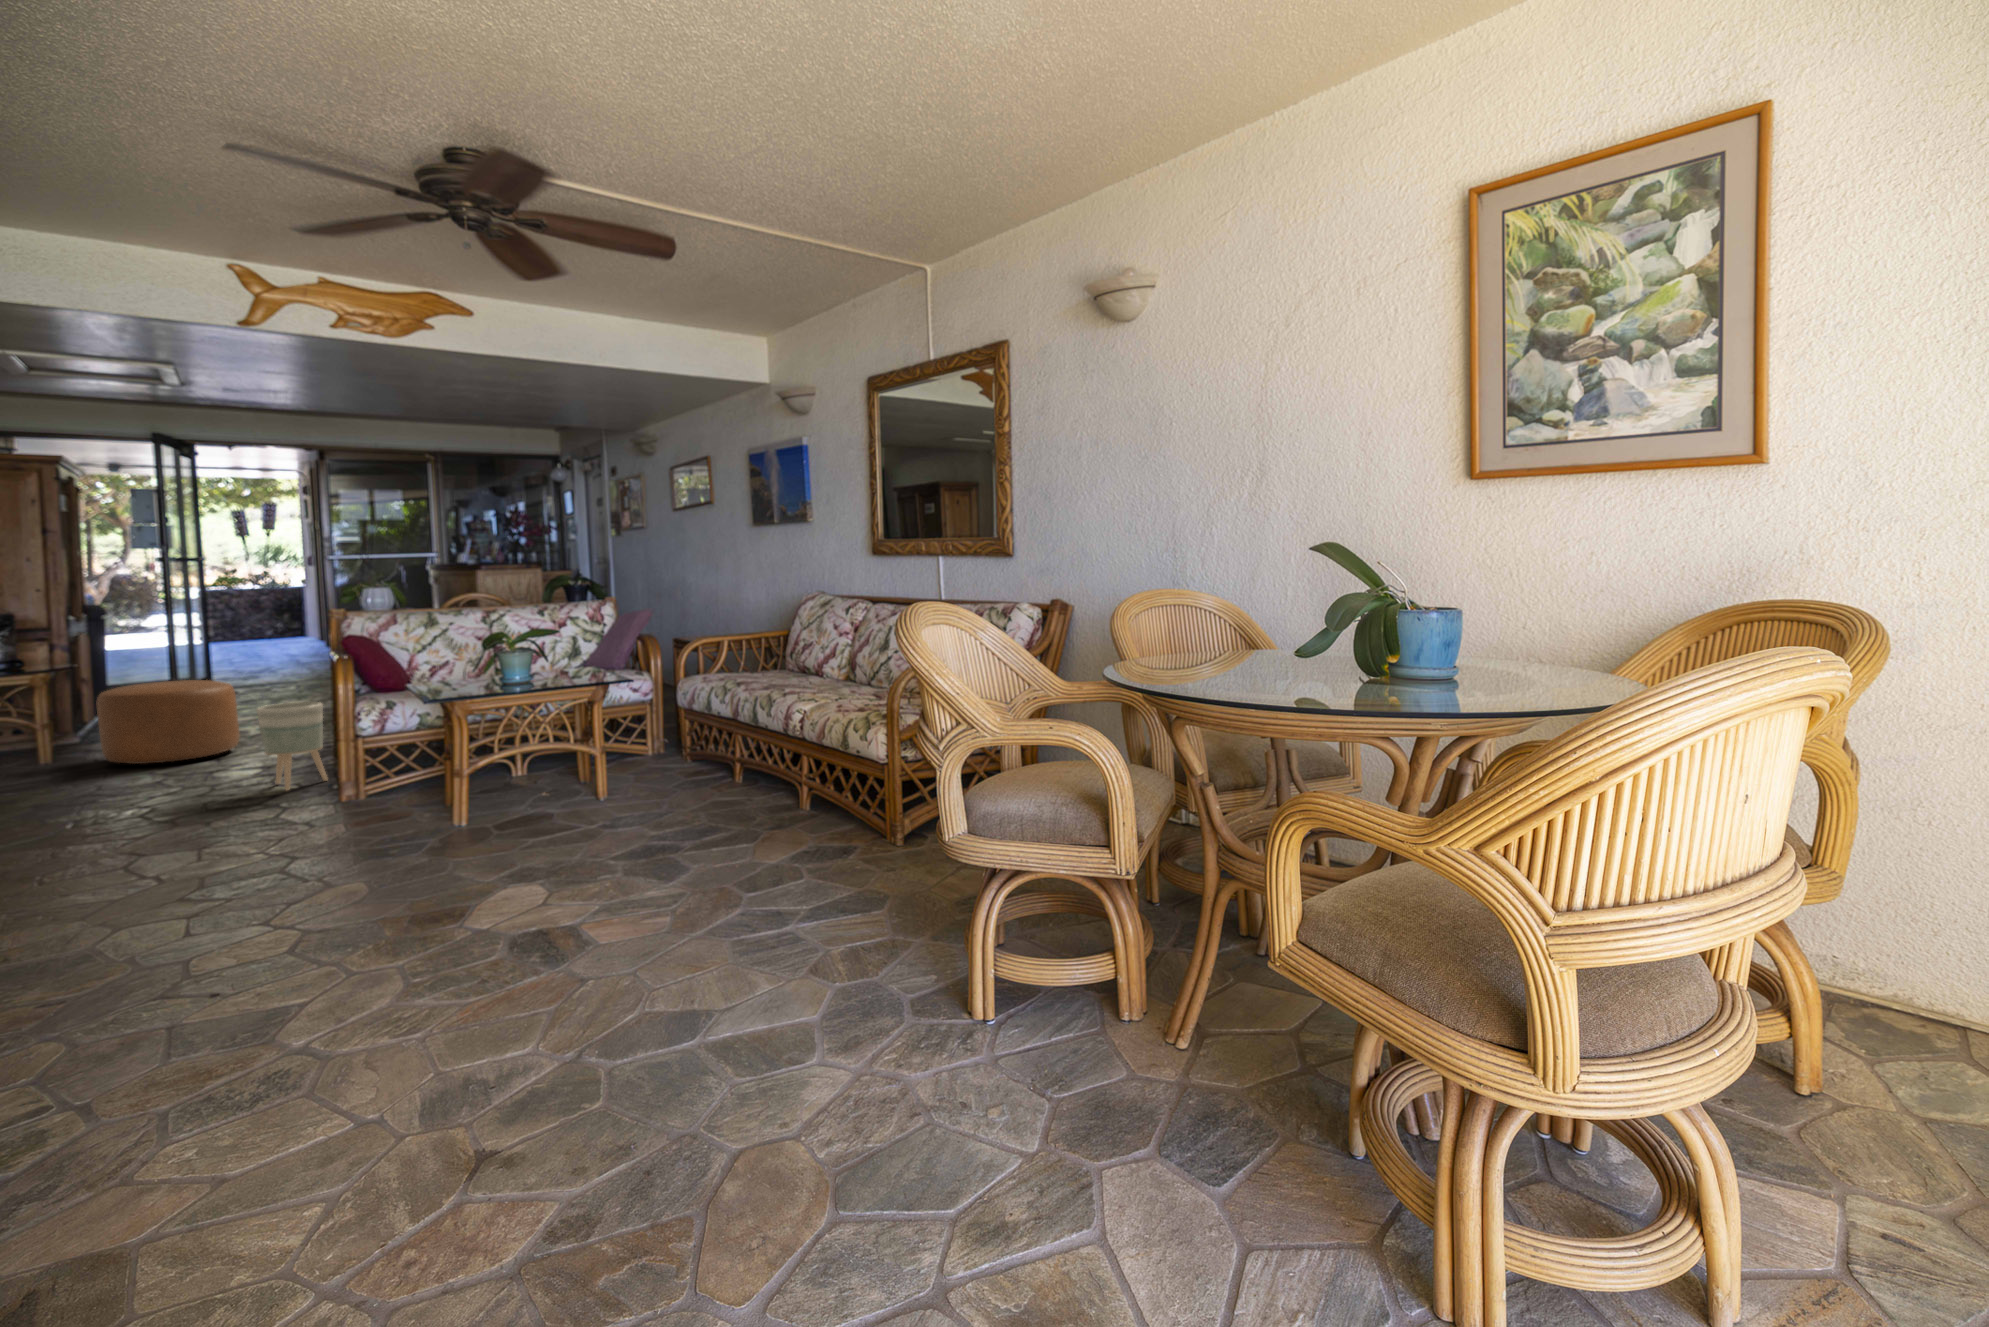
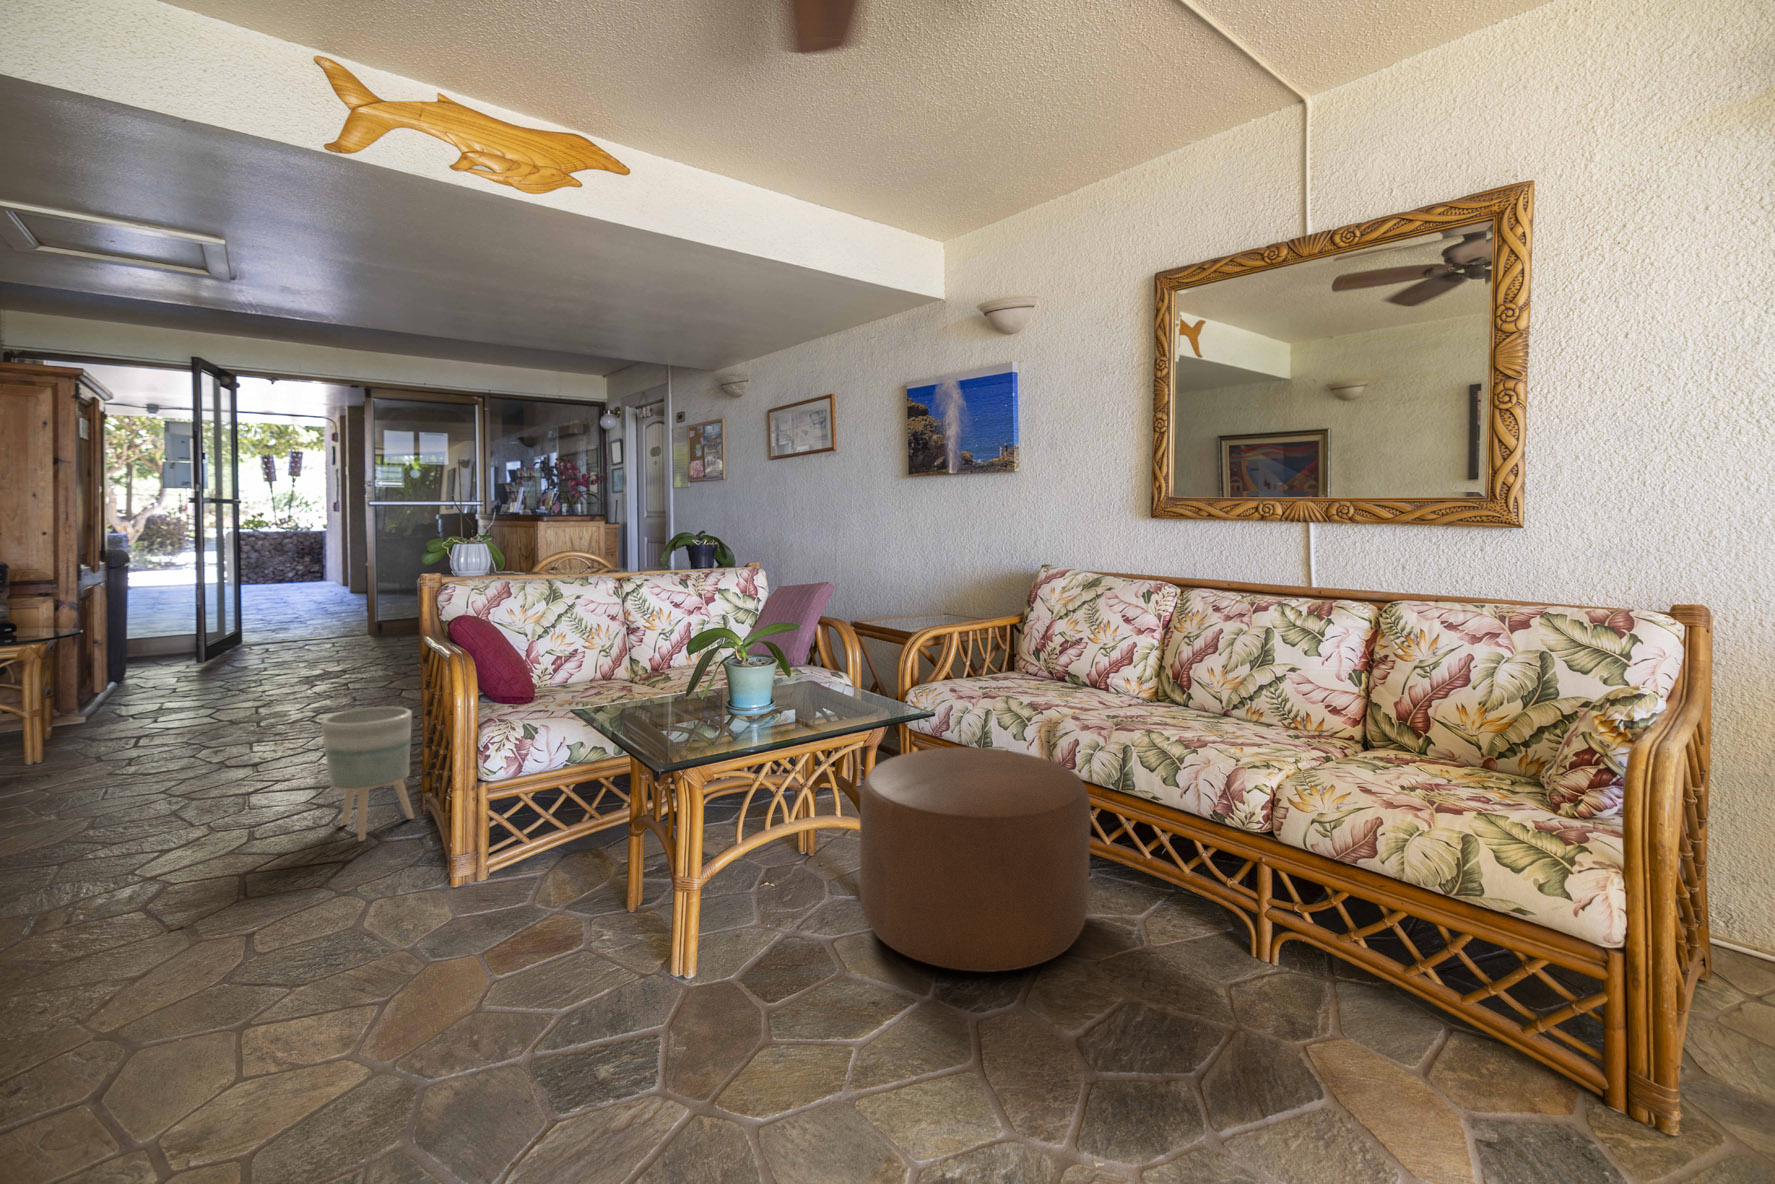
ottoman: present [96,680,240,764] -> present [860,747,1091,972]

